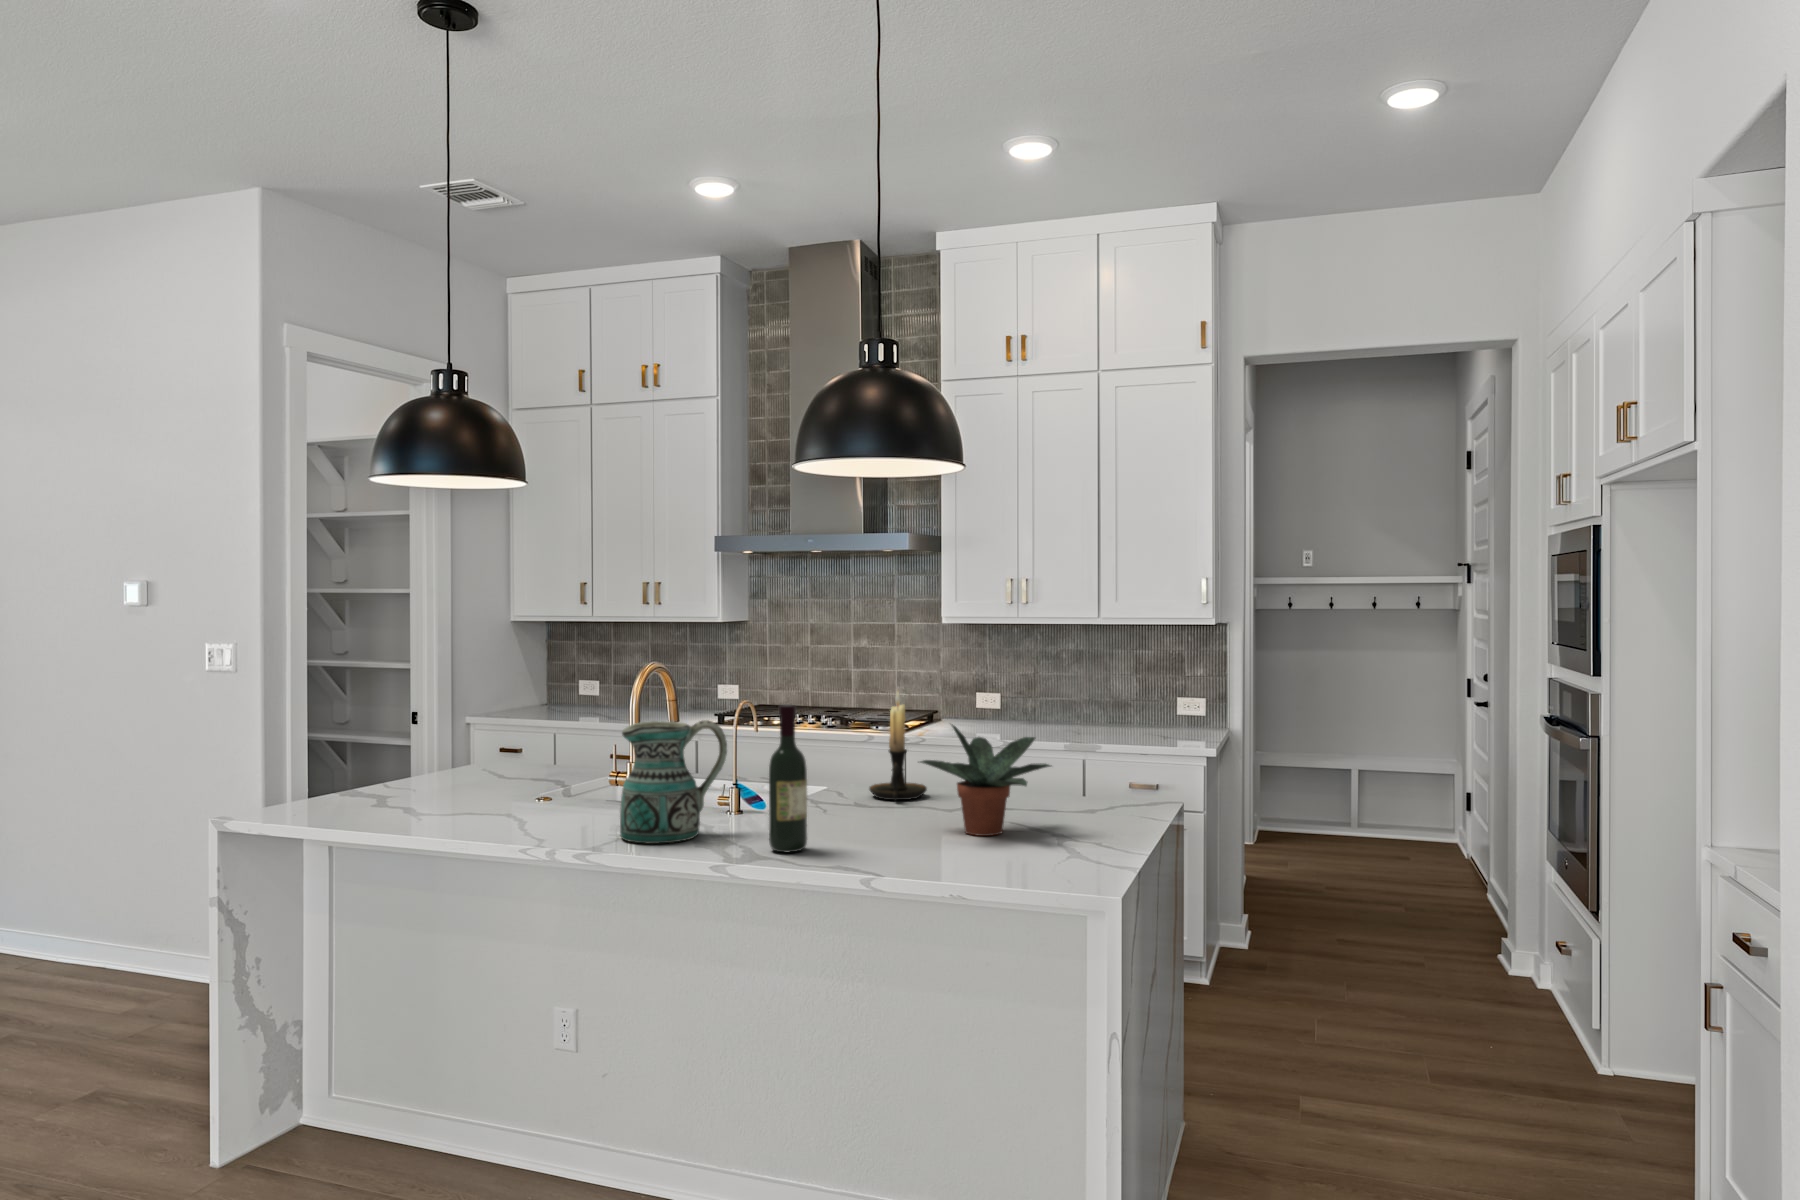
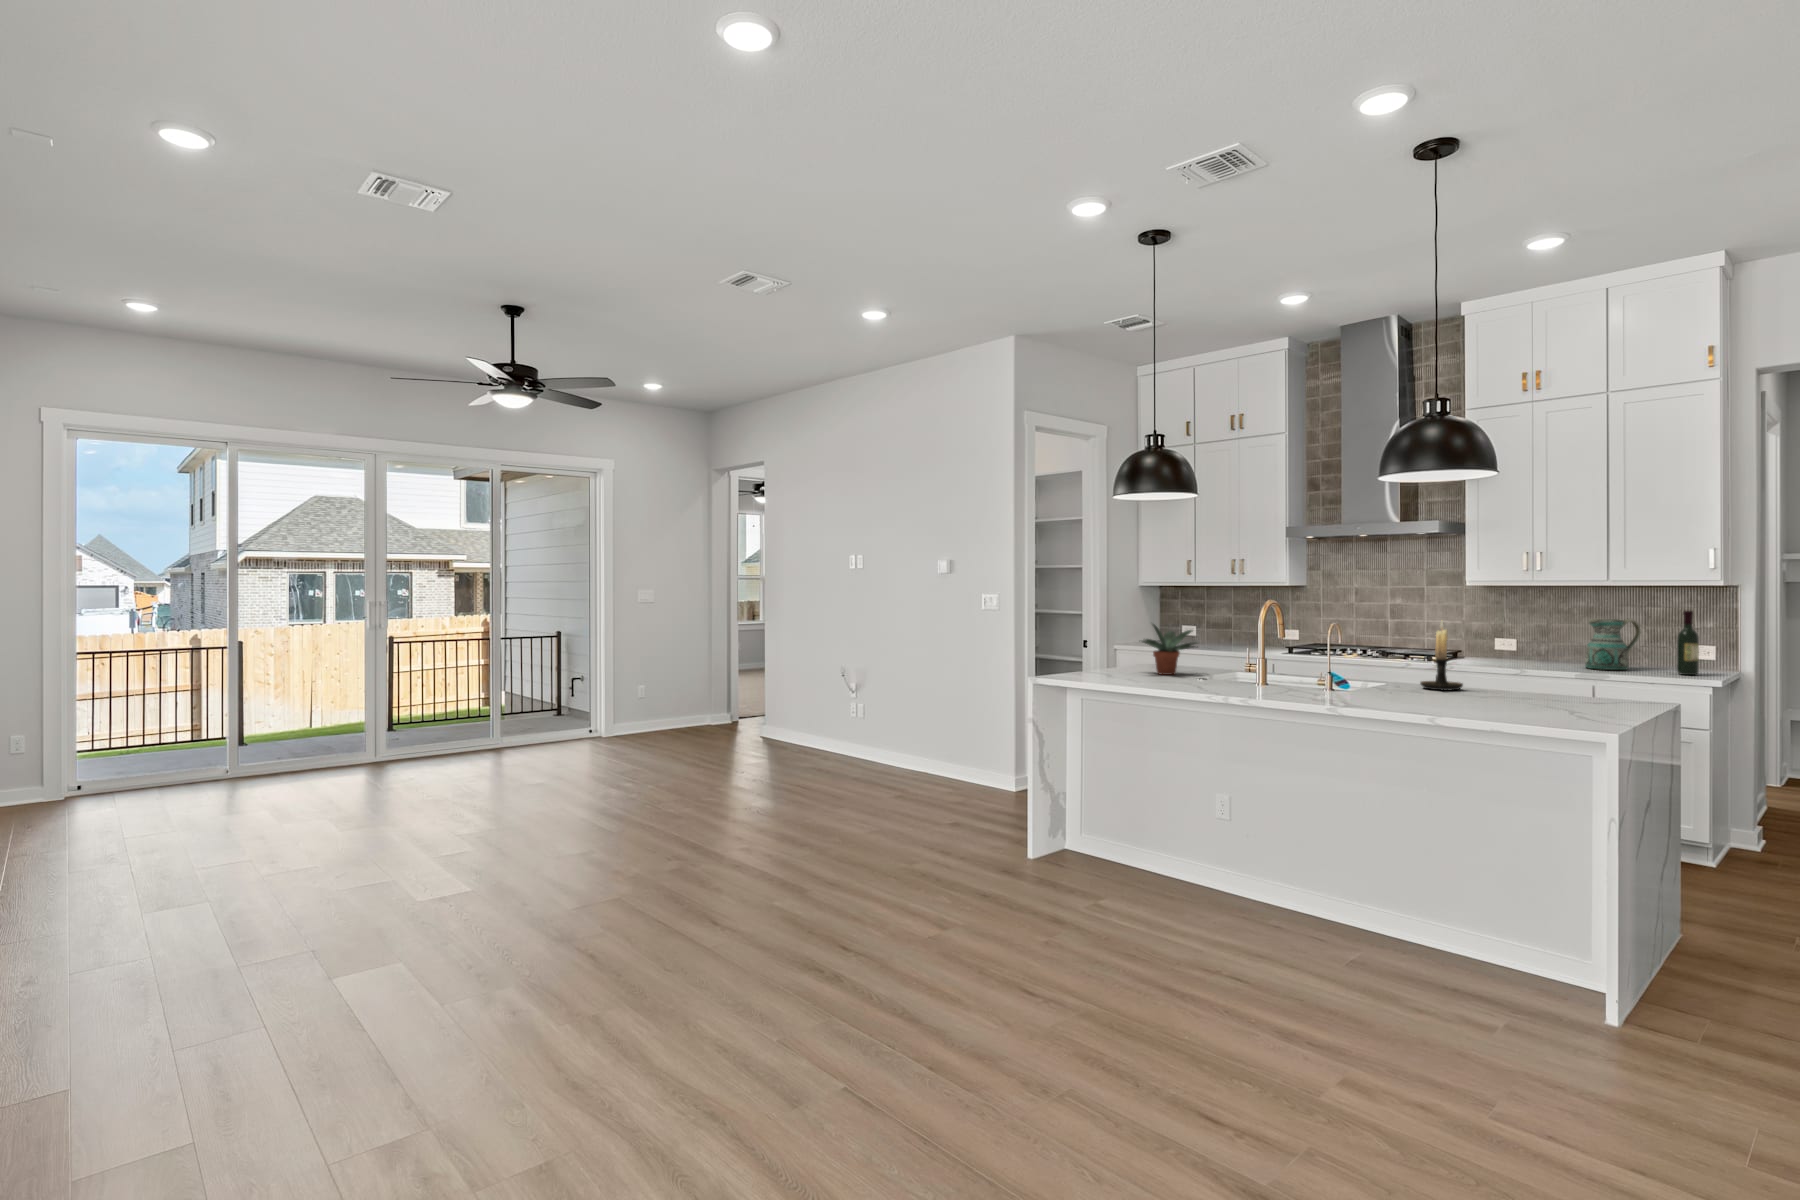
wine bottle: present [769,704,807,852] -> present [1677,611,1699,675]
ceramic pitcher: present [620,720,727,843] -> present [1585,618,1641,670]
potted plant: present [920,724,1051,836] -> present [1142,624,1197,675]

